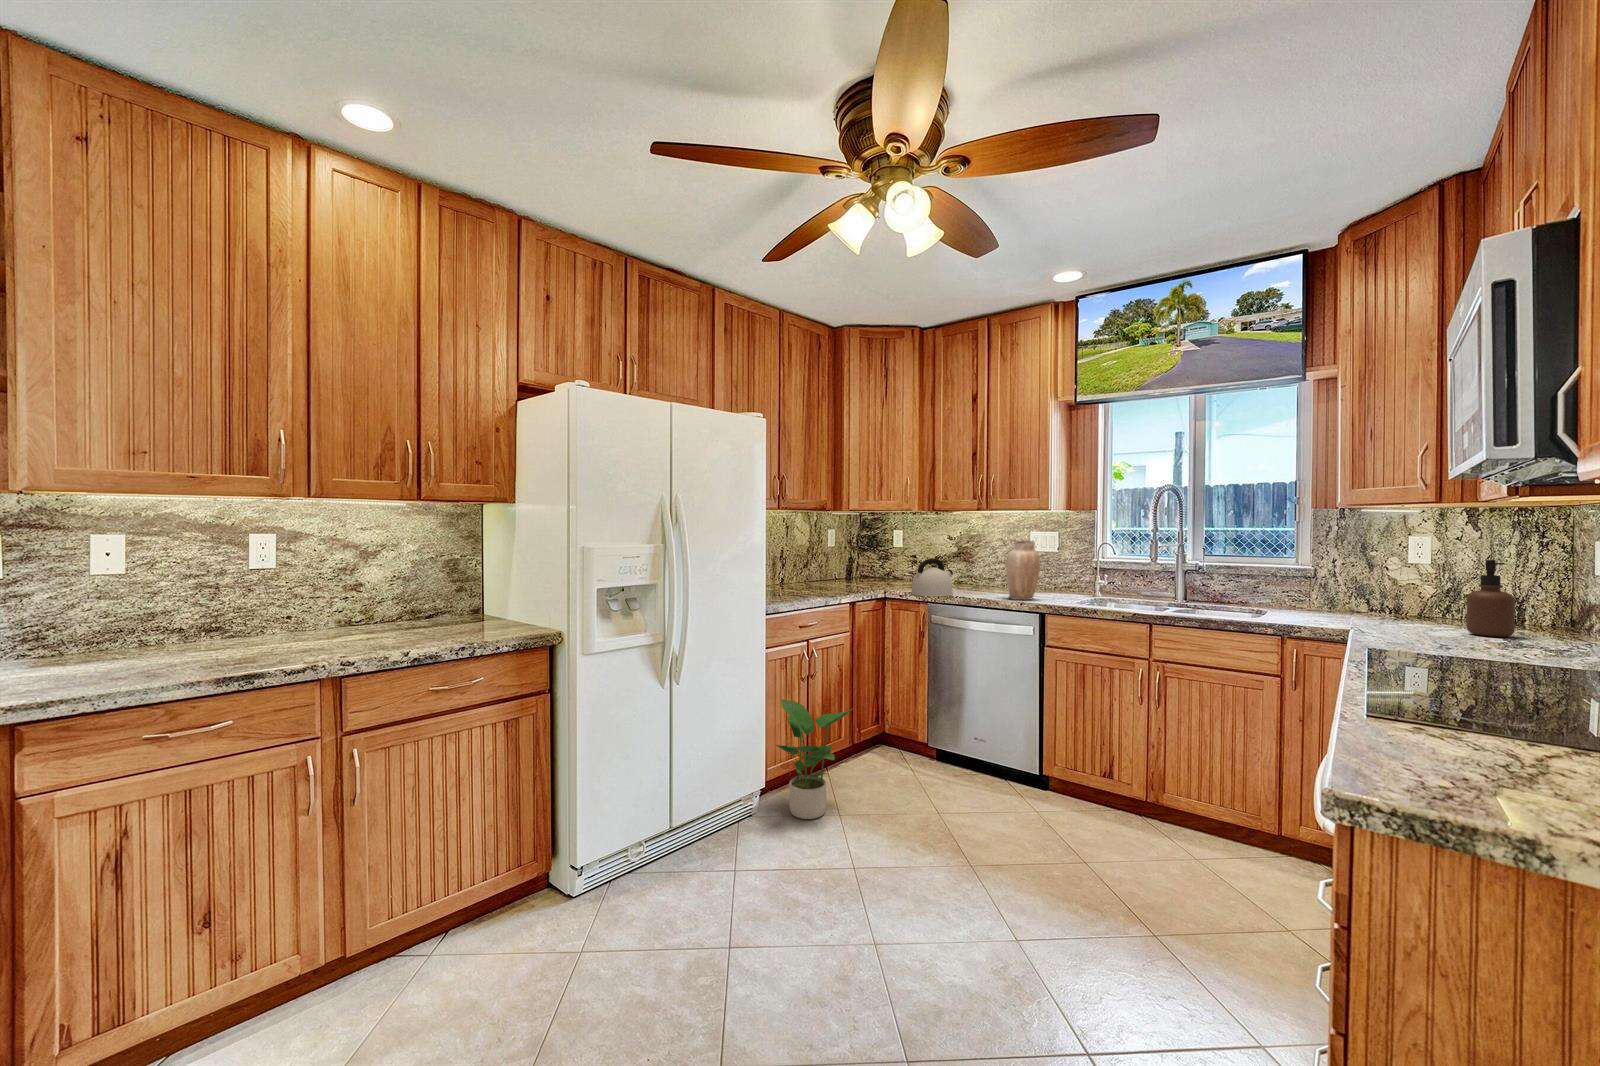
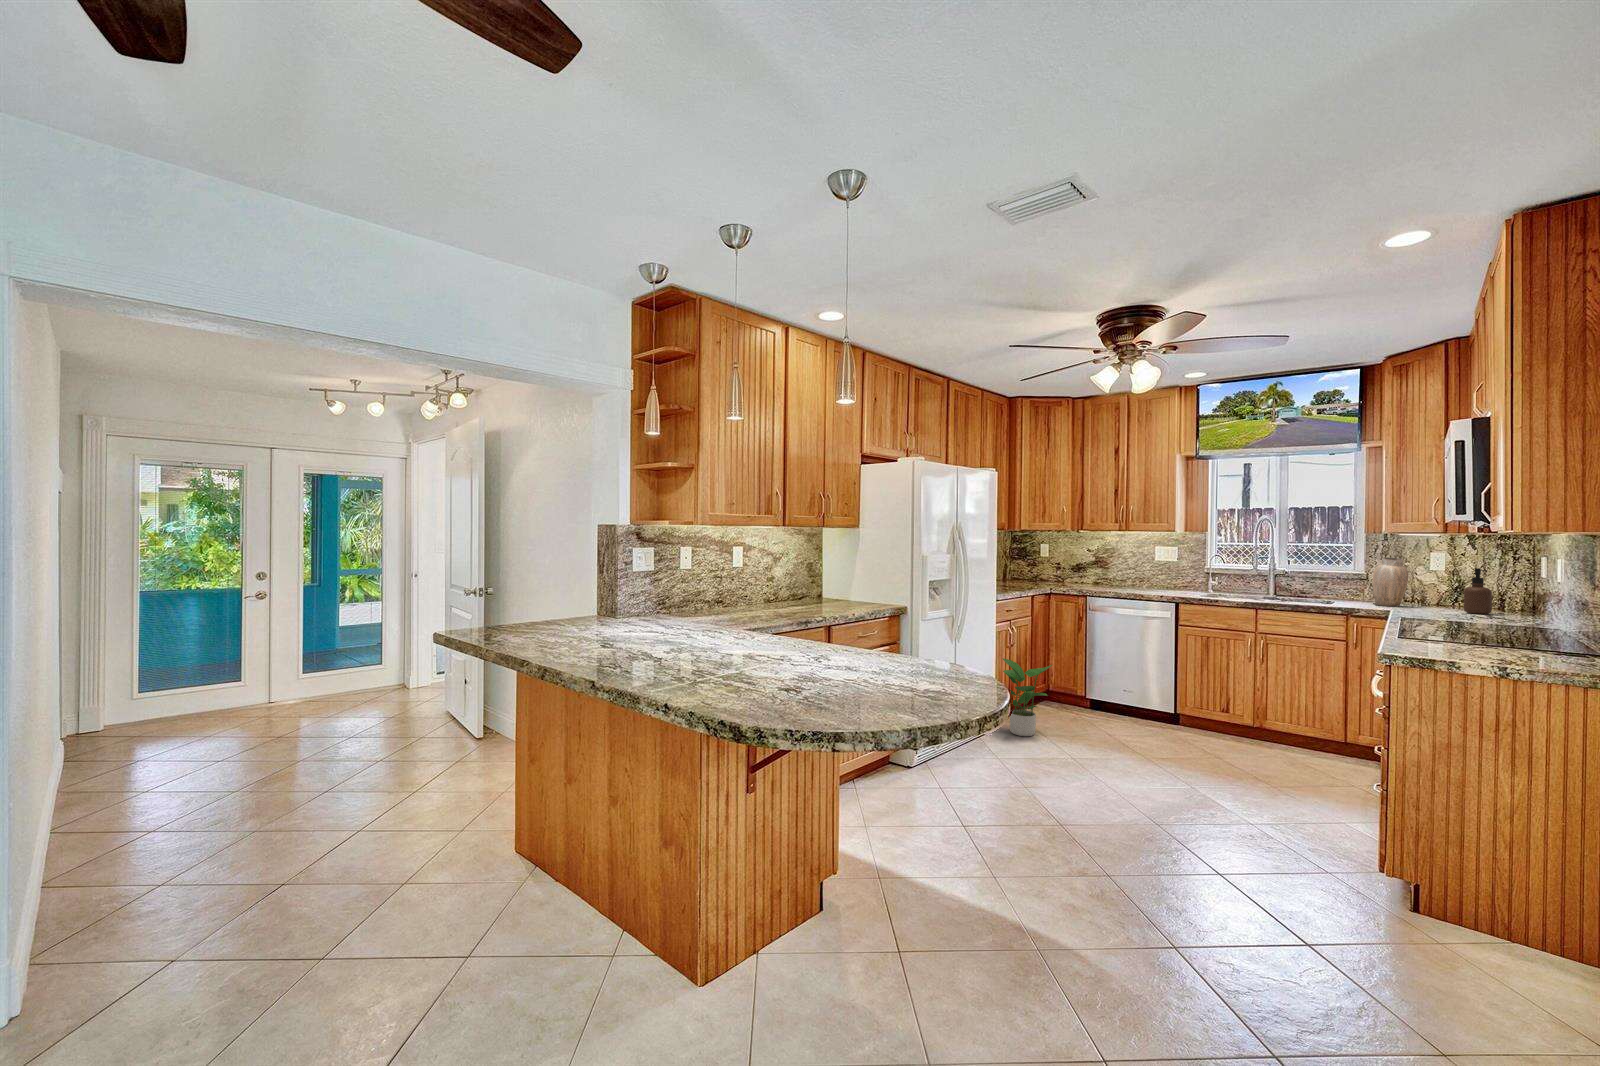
vase: present [1006,541,1040,600] -> present [1372,557,1408,606]
kettle: present [911,559,953,596] -> none [1073,566,1105,592]

